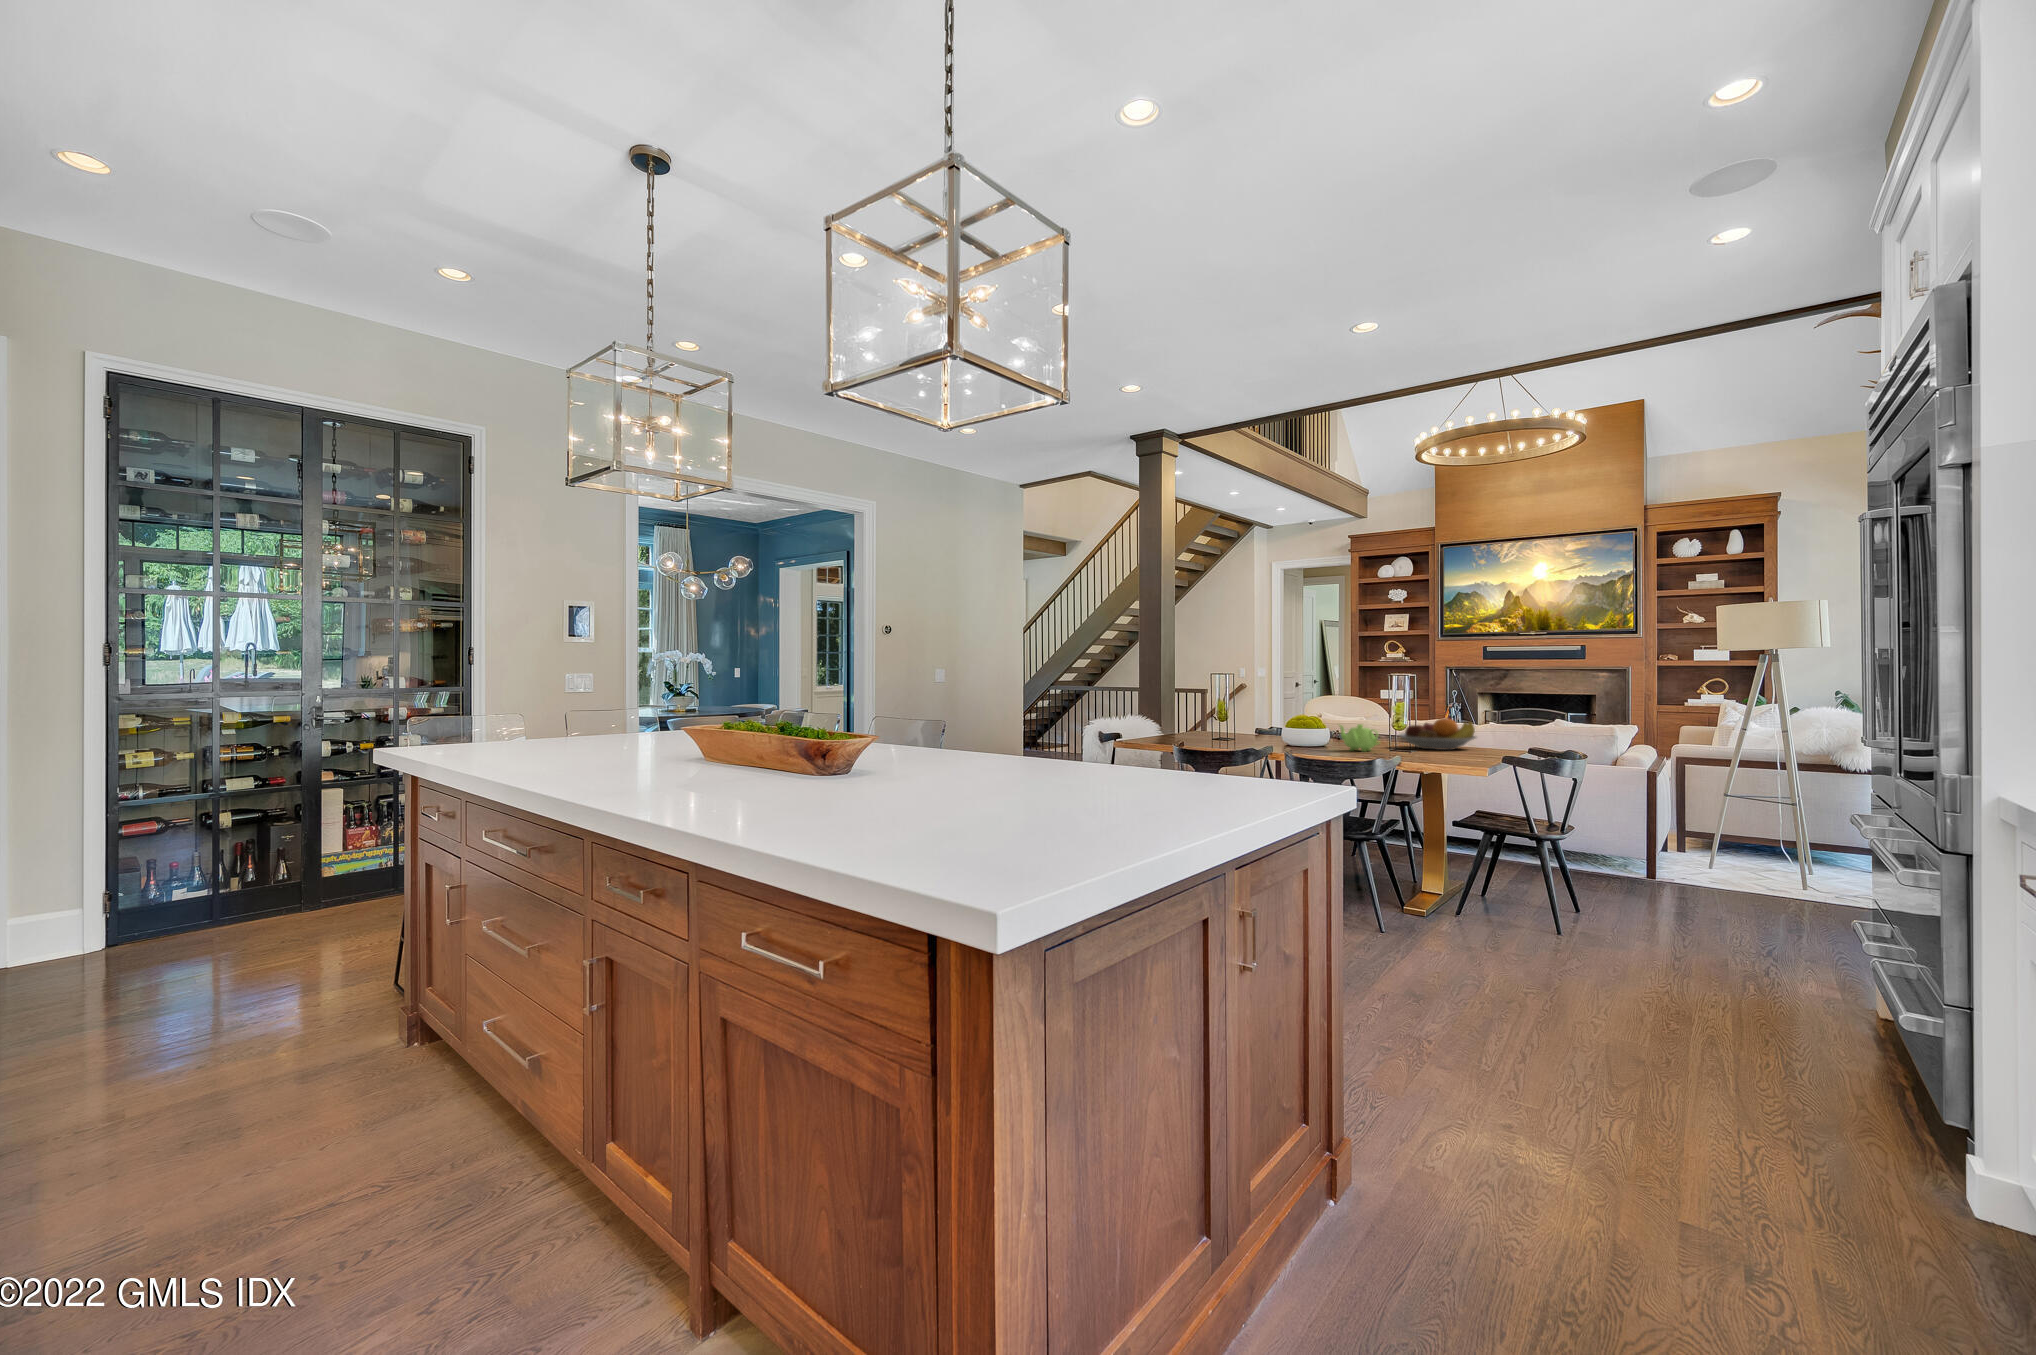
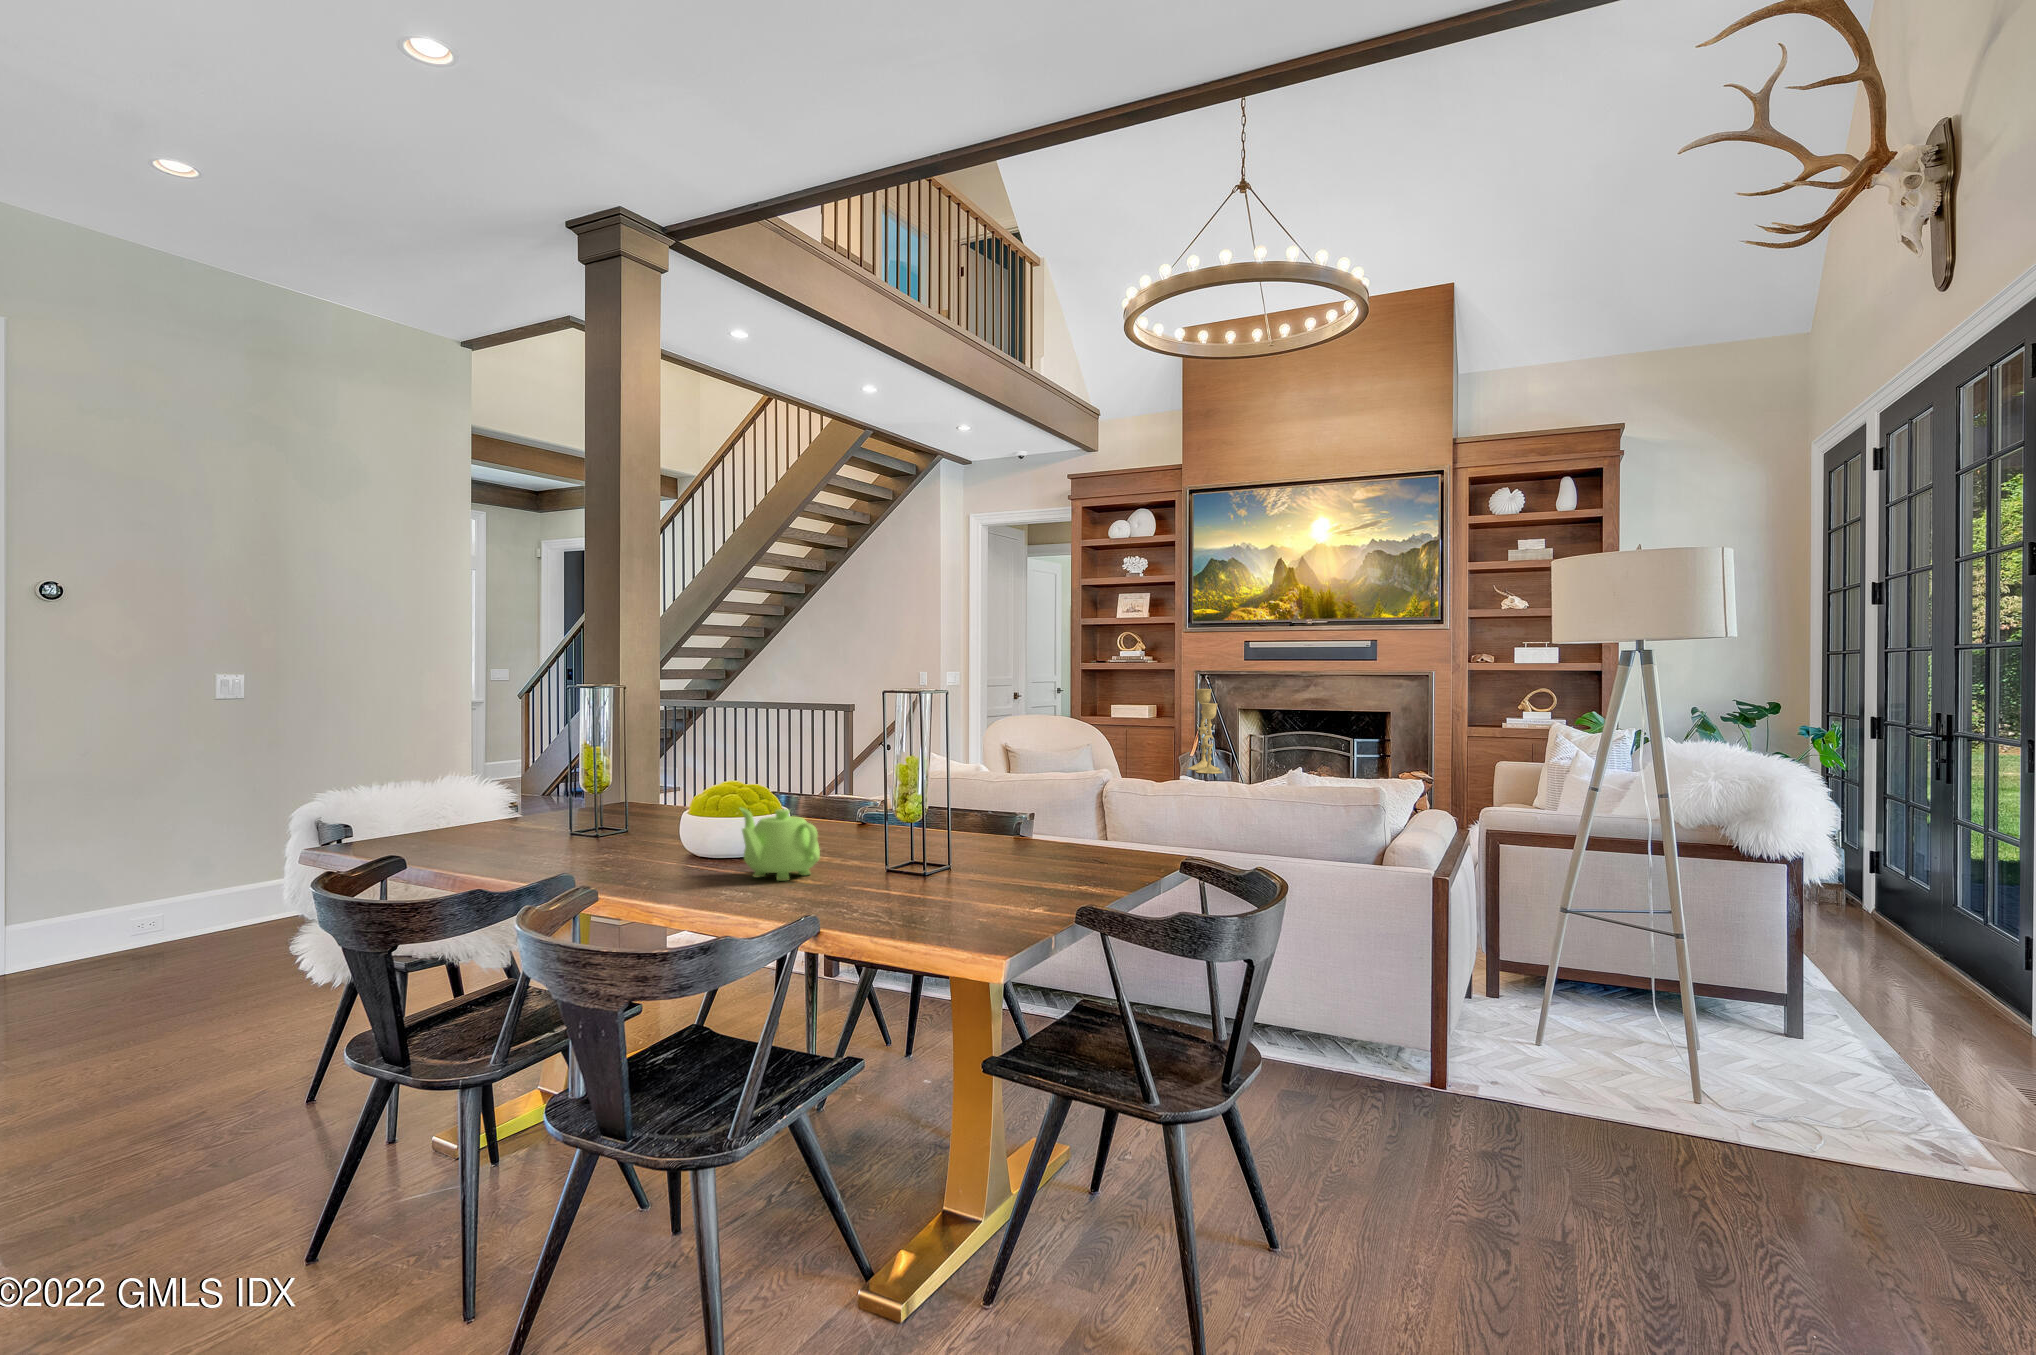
candlestick: none [1471,678,1497,728] -> present [1187,689,1223,774]
fruit bowl: present [1399,718,1476,750] -> none [905,787,1072,864]

